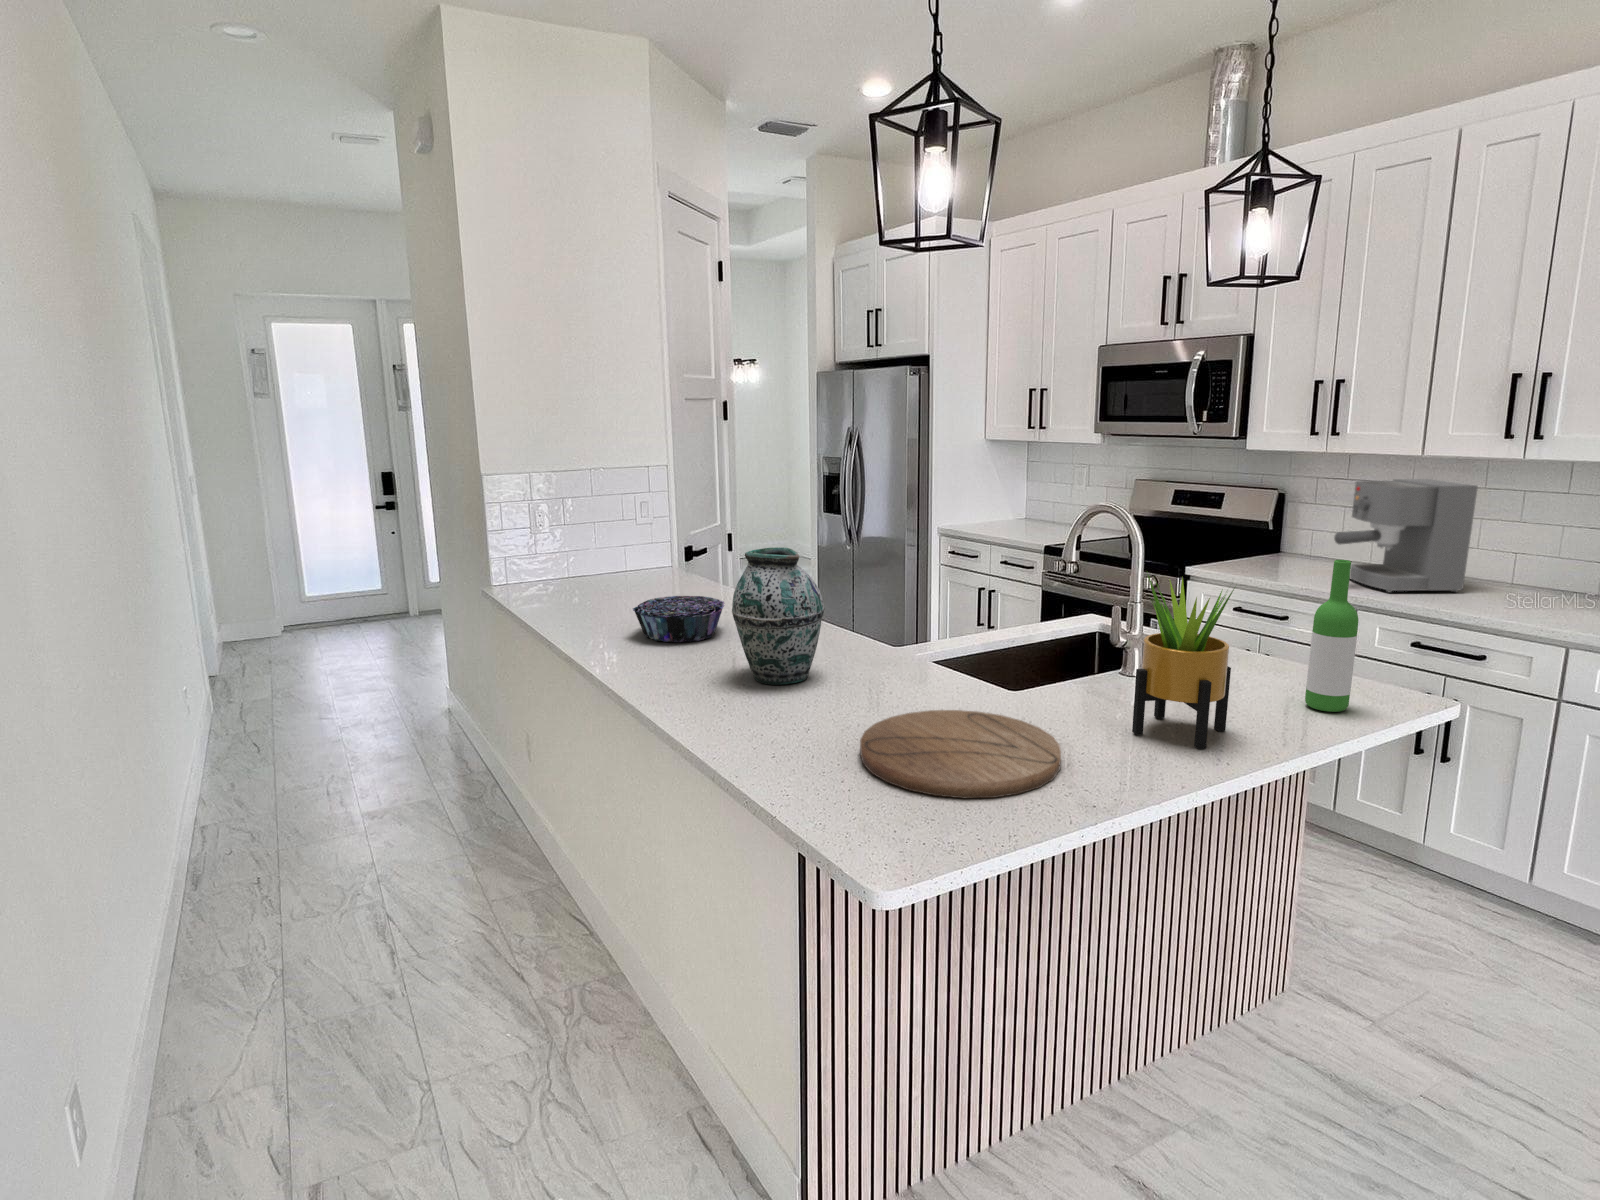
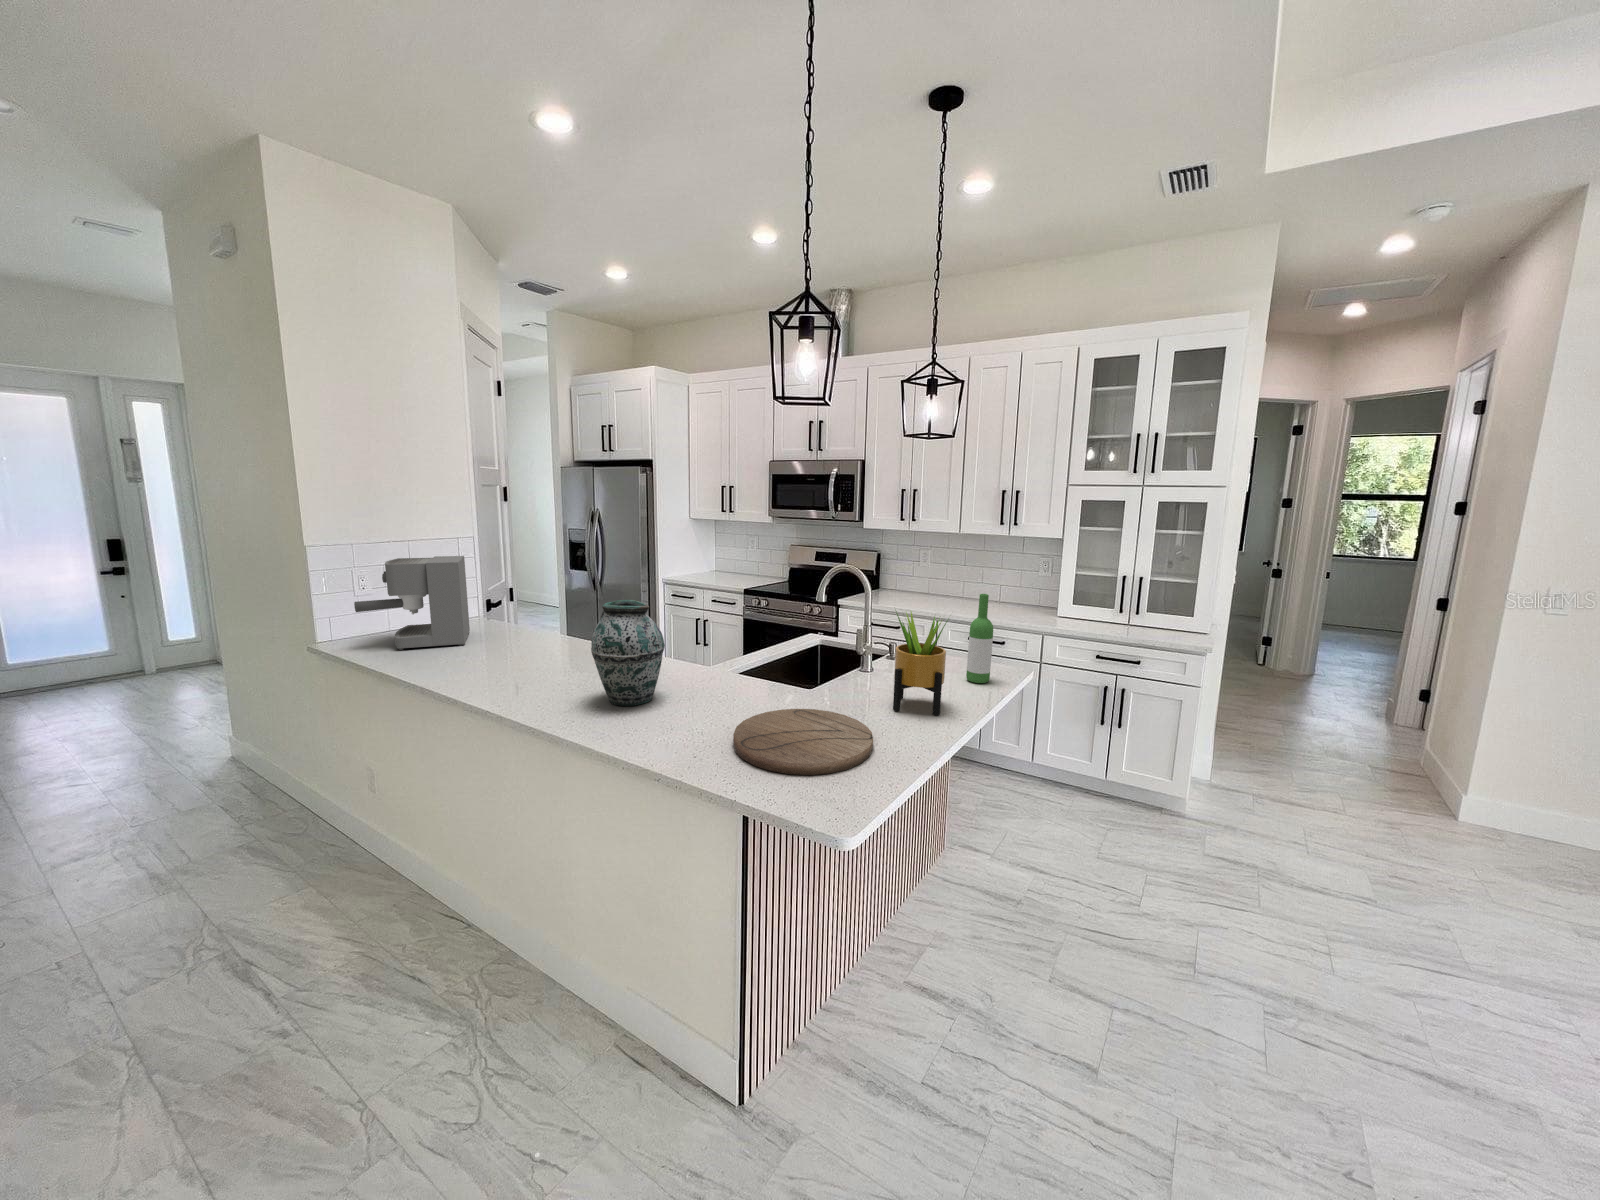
coffee maker: present [1334,479,1478,593] -> present [354,556,470,650]
decorative bowl: present [633,596,724,642] -> none [478,640,559,680]

